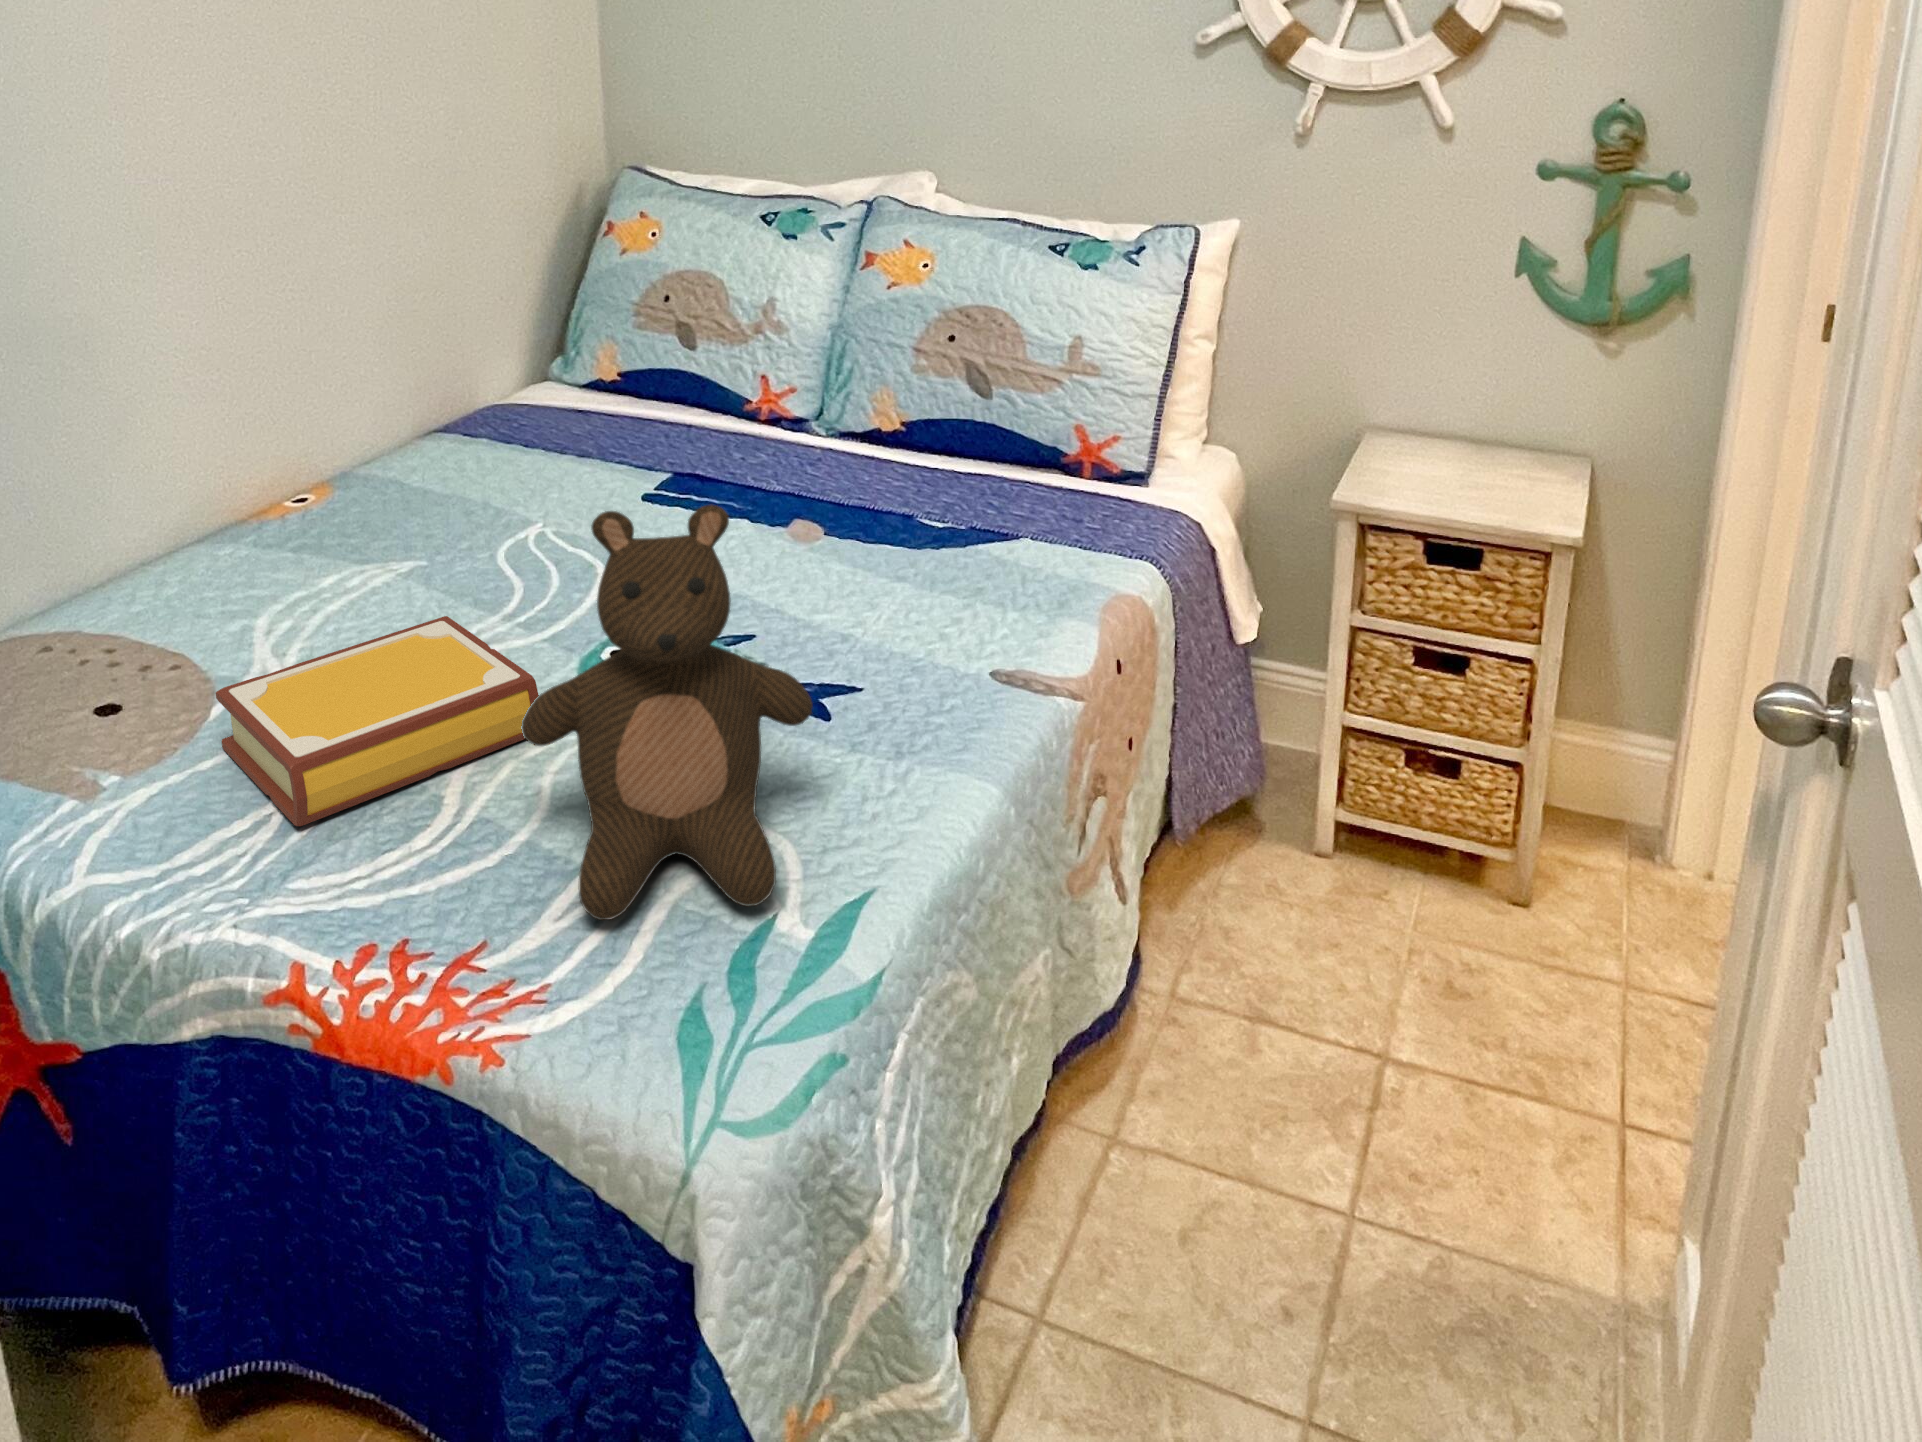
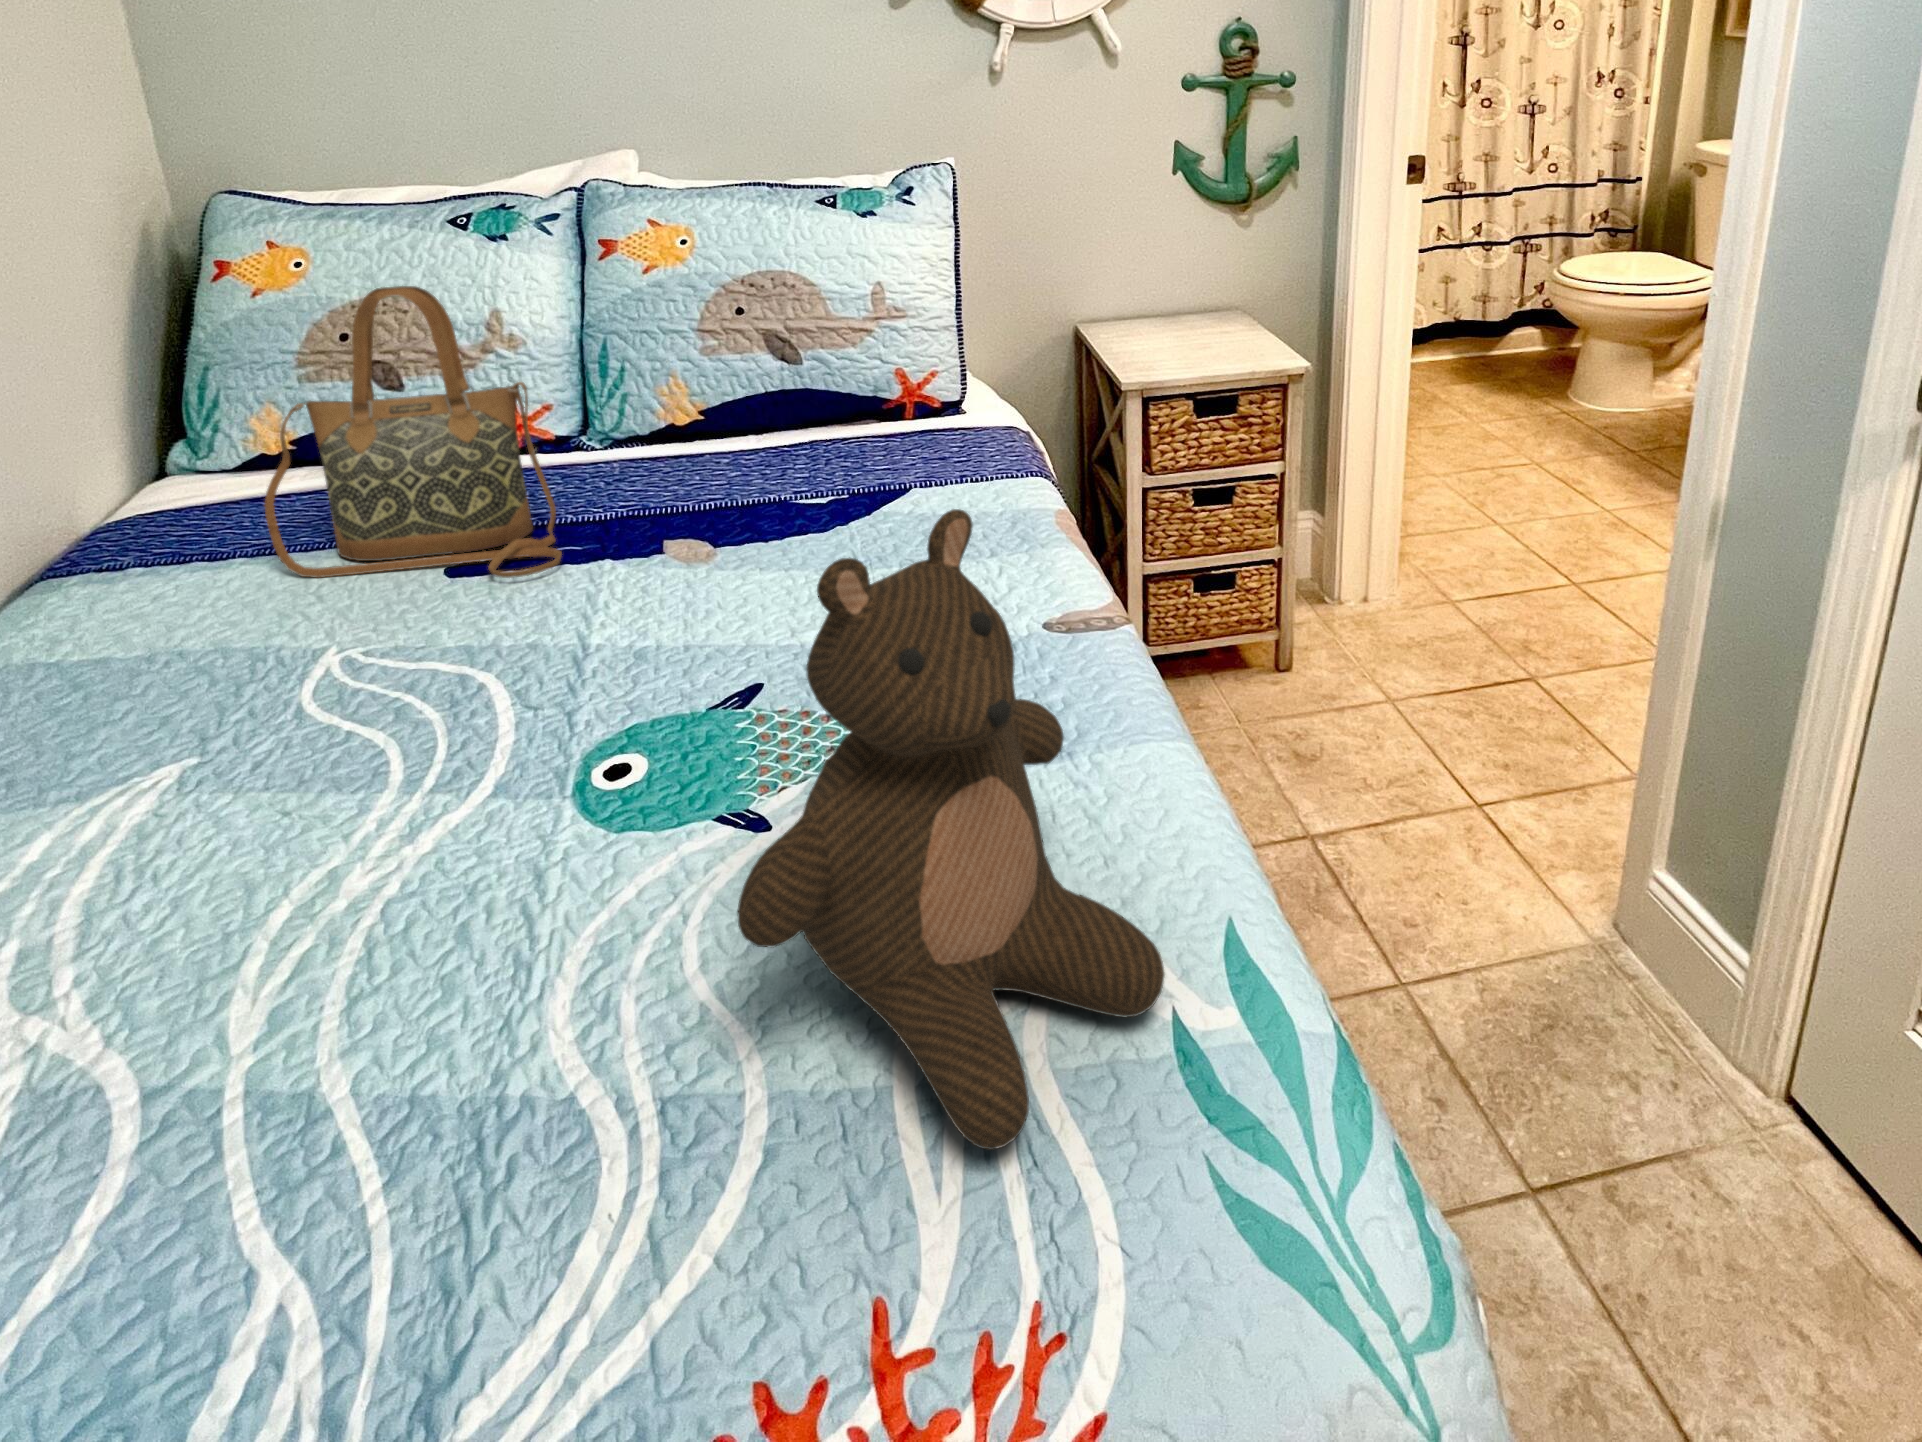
handbag: none [551,268,733,514] -> present [264,286,562,578]
book: present [216,616,539,826] -> none [21,821,624,1300]

